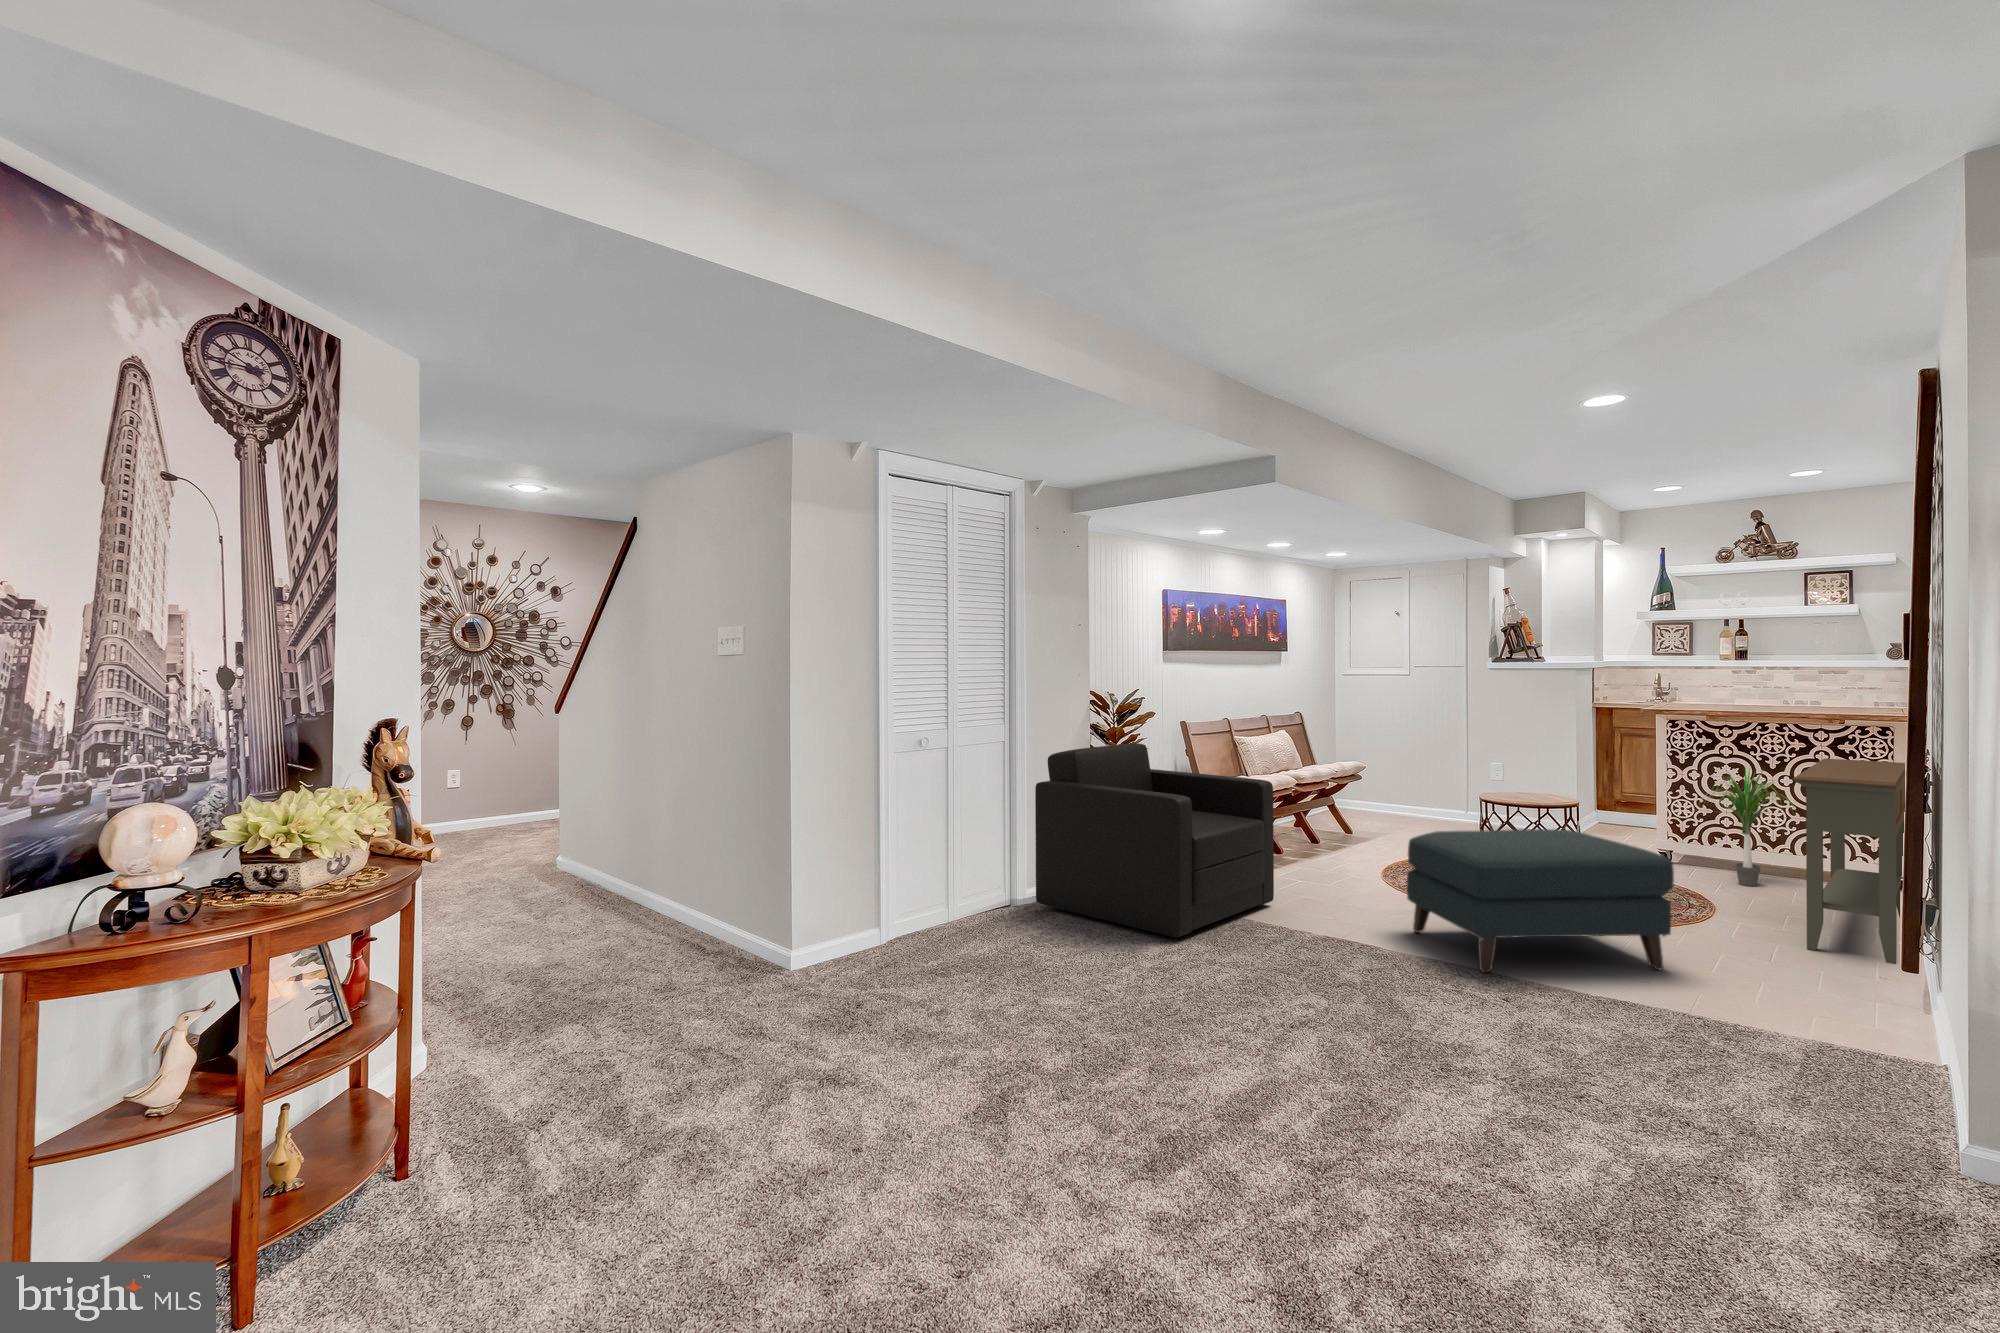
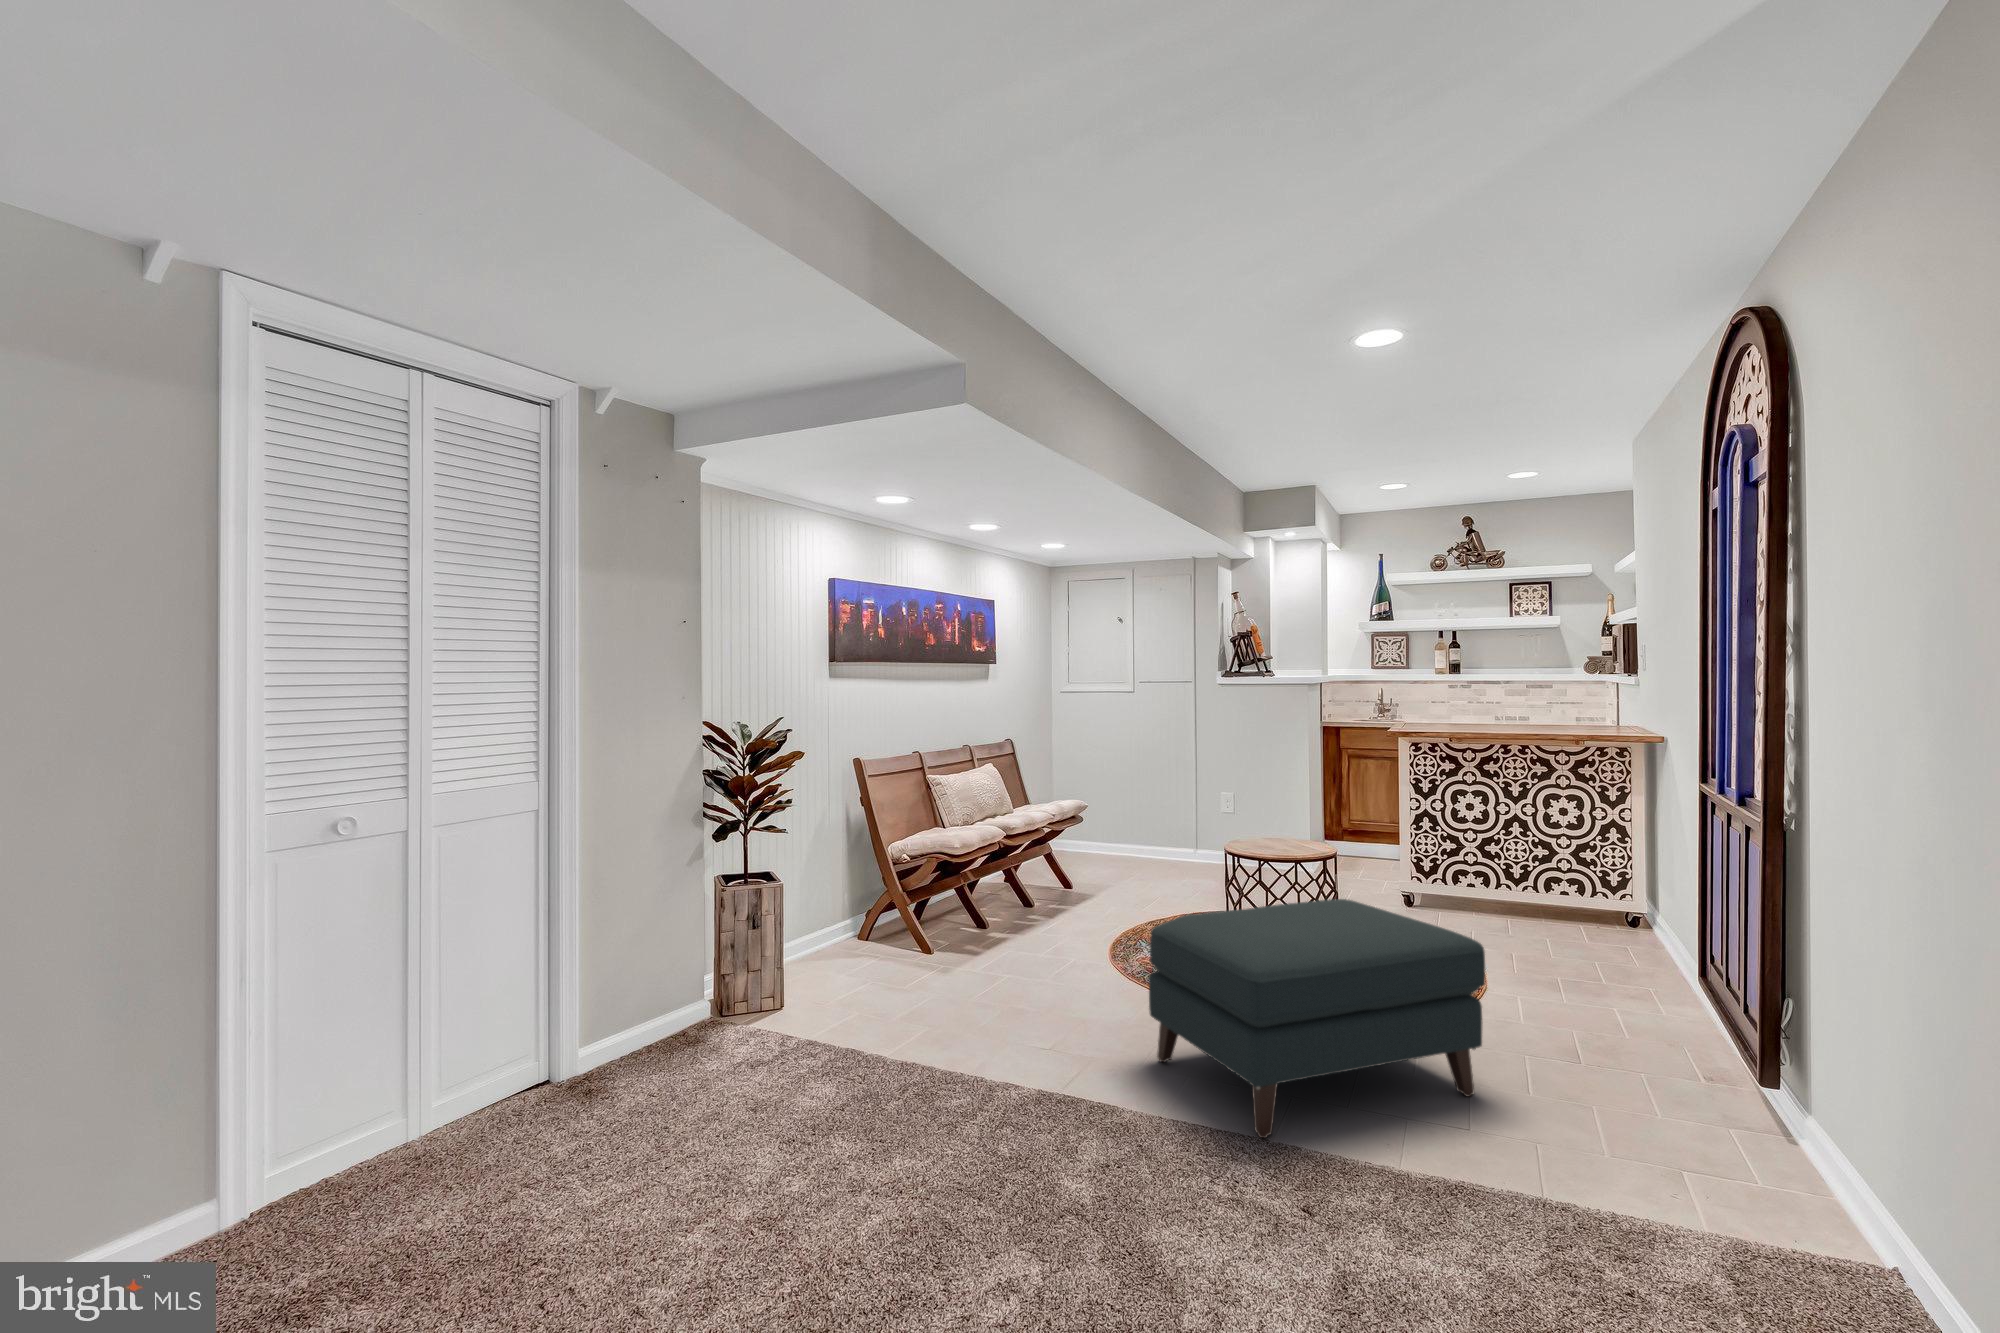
armchair: present [1035,743,1274,938] -> none [596,798,969,1125]
console table: present [1793,759,1905,964] -> none [1577,786,1701,1047]
potted plant: present [1703,765,1794,886] -> none [1445,789,1550,935]

